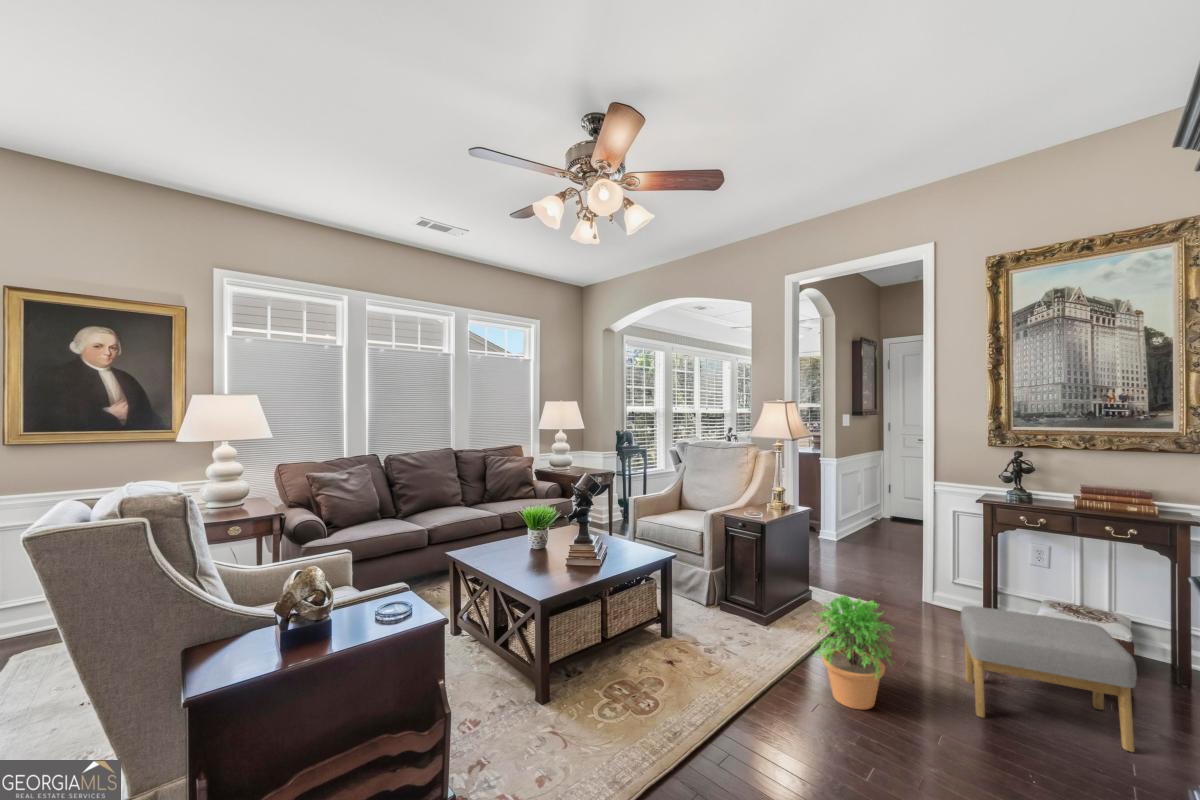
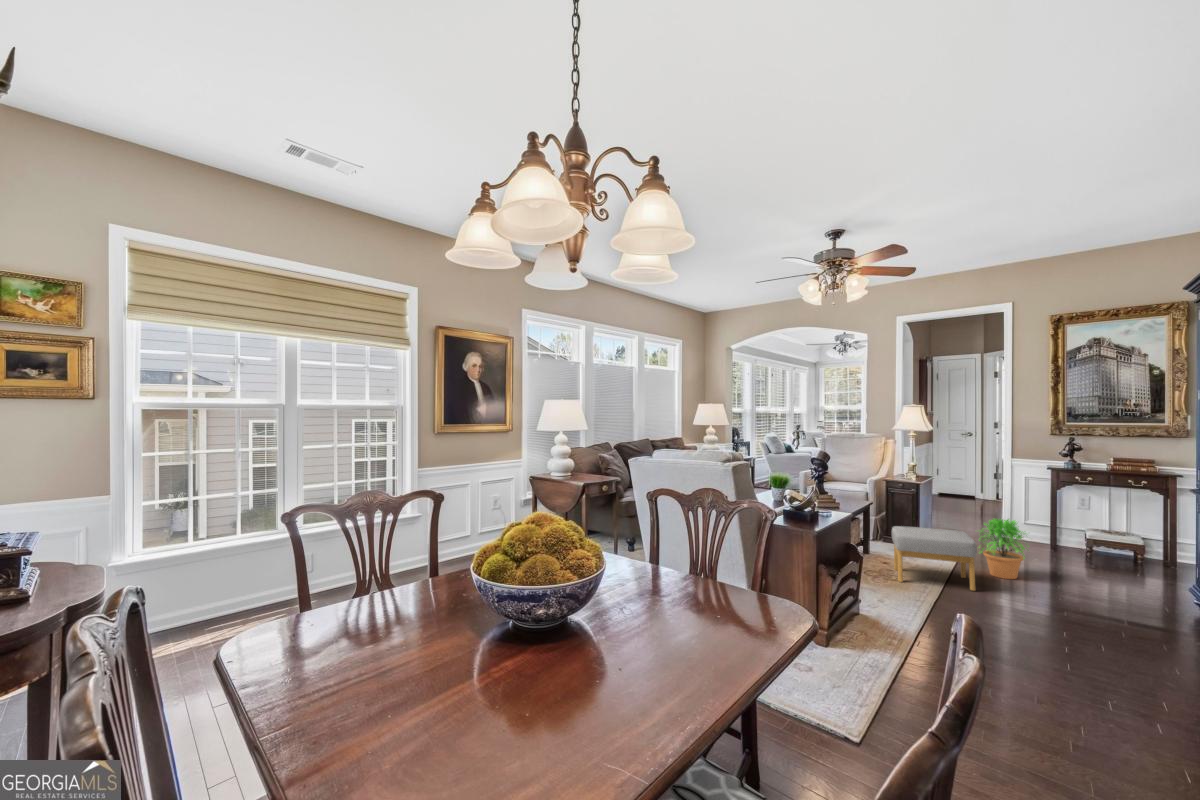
footstool: present [961,606,1137,752] -> present [892,526,977,591]

